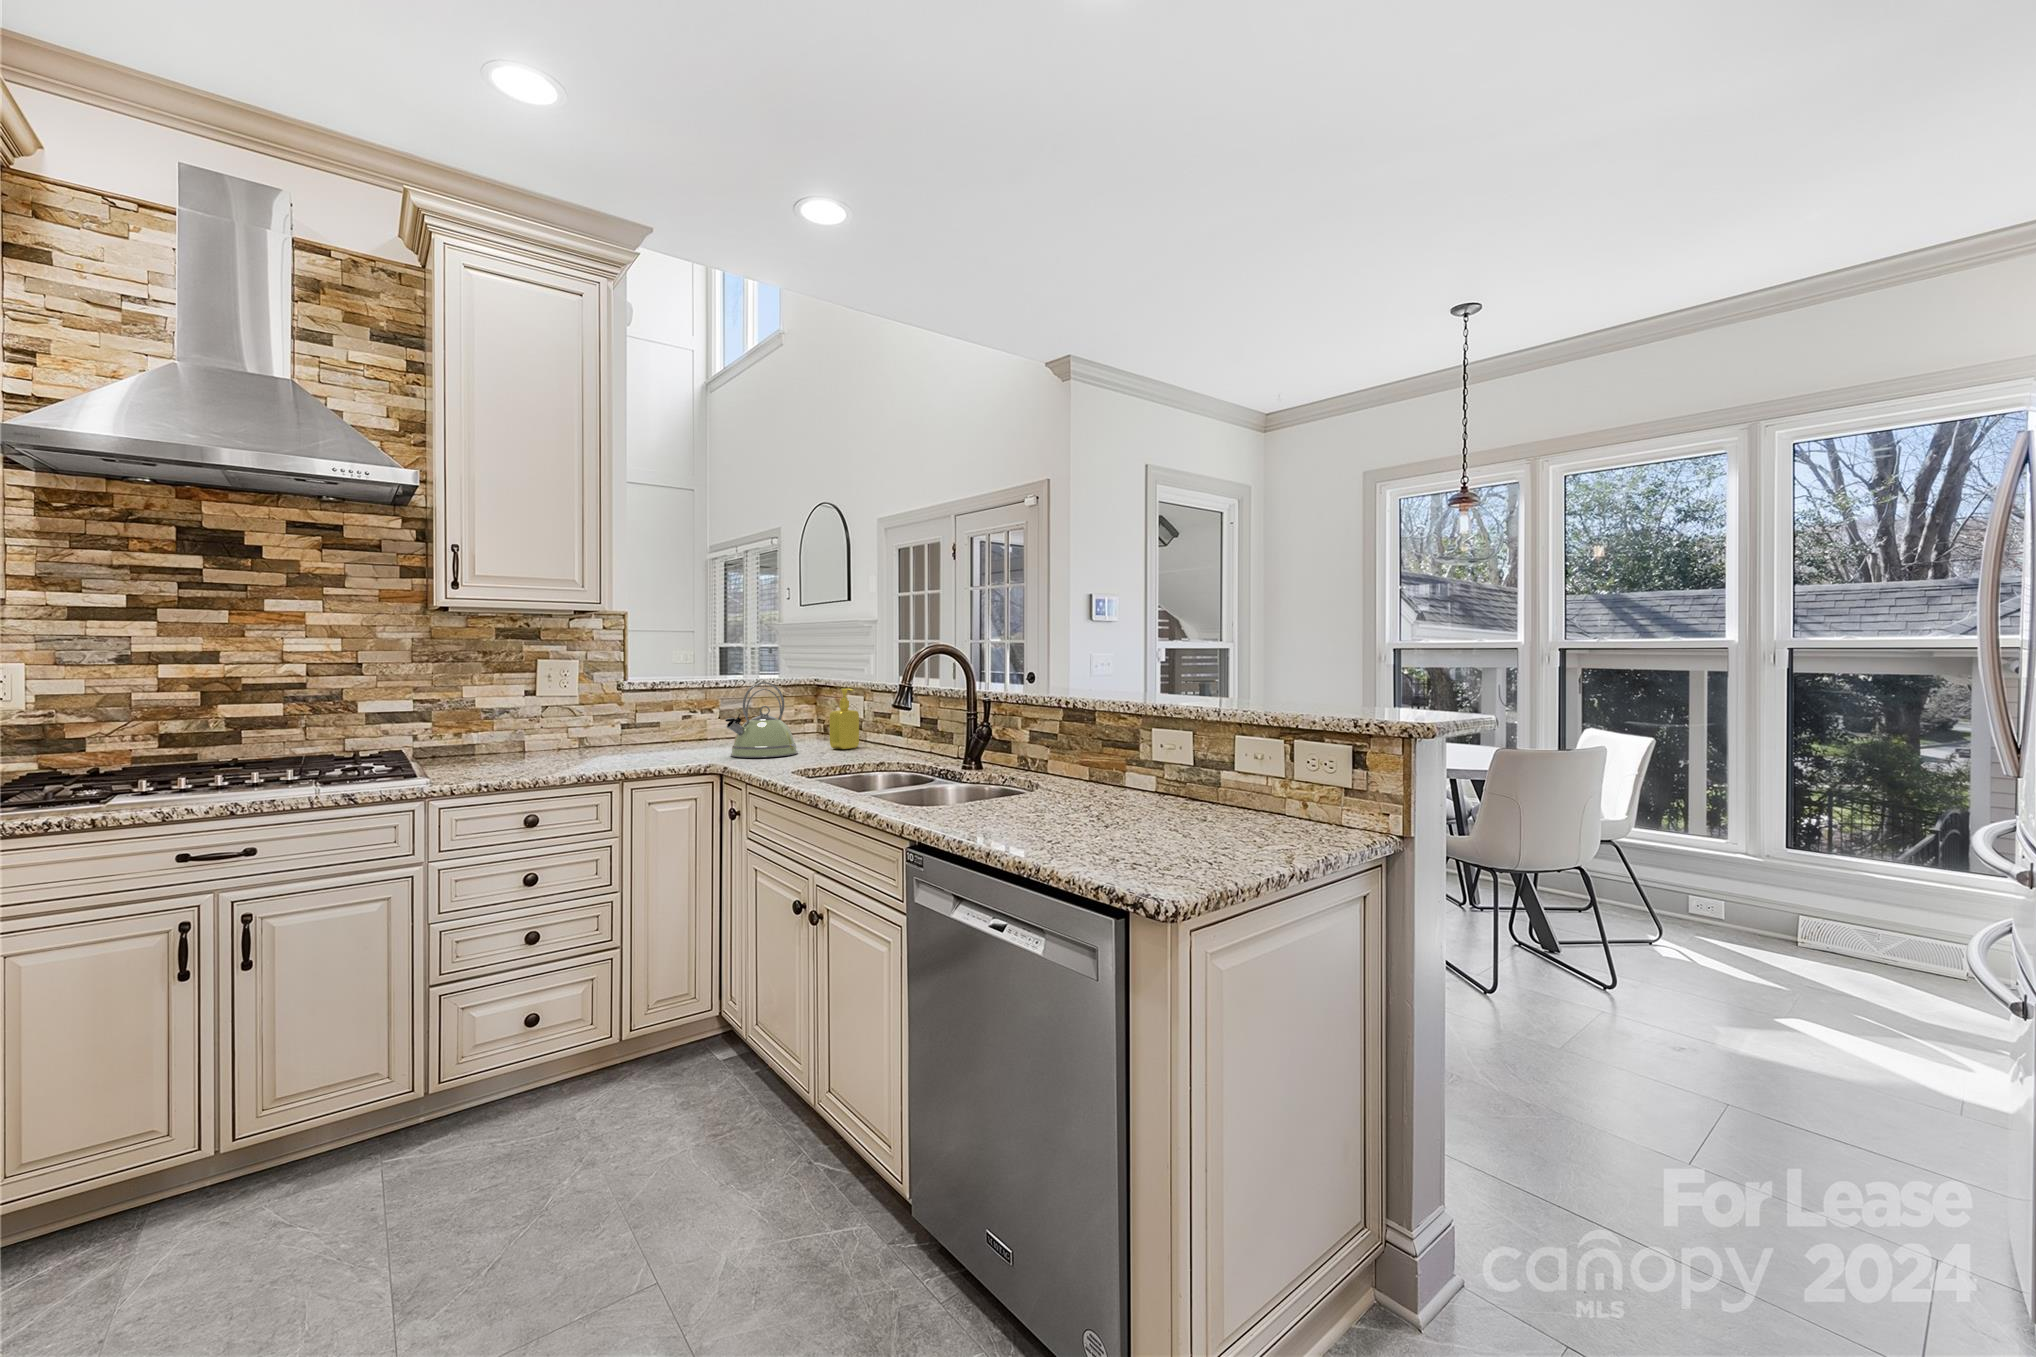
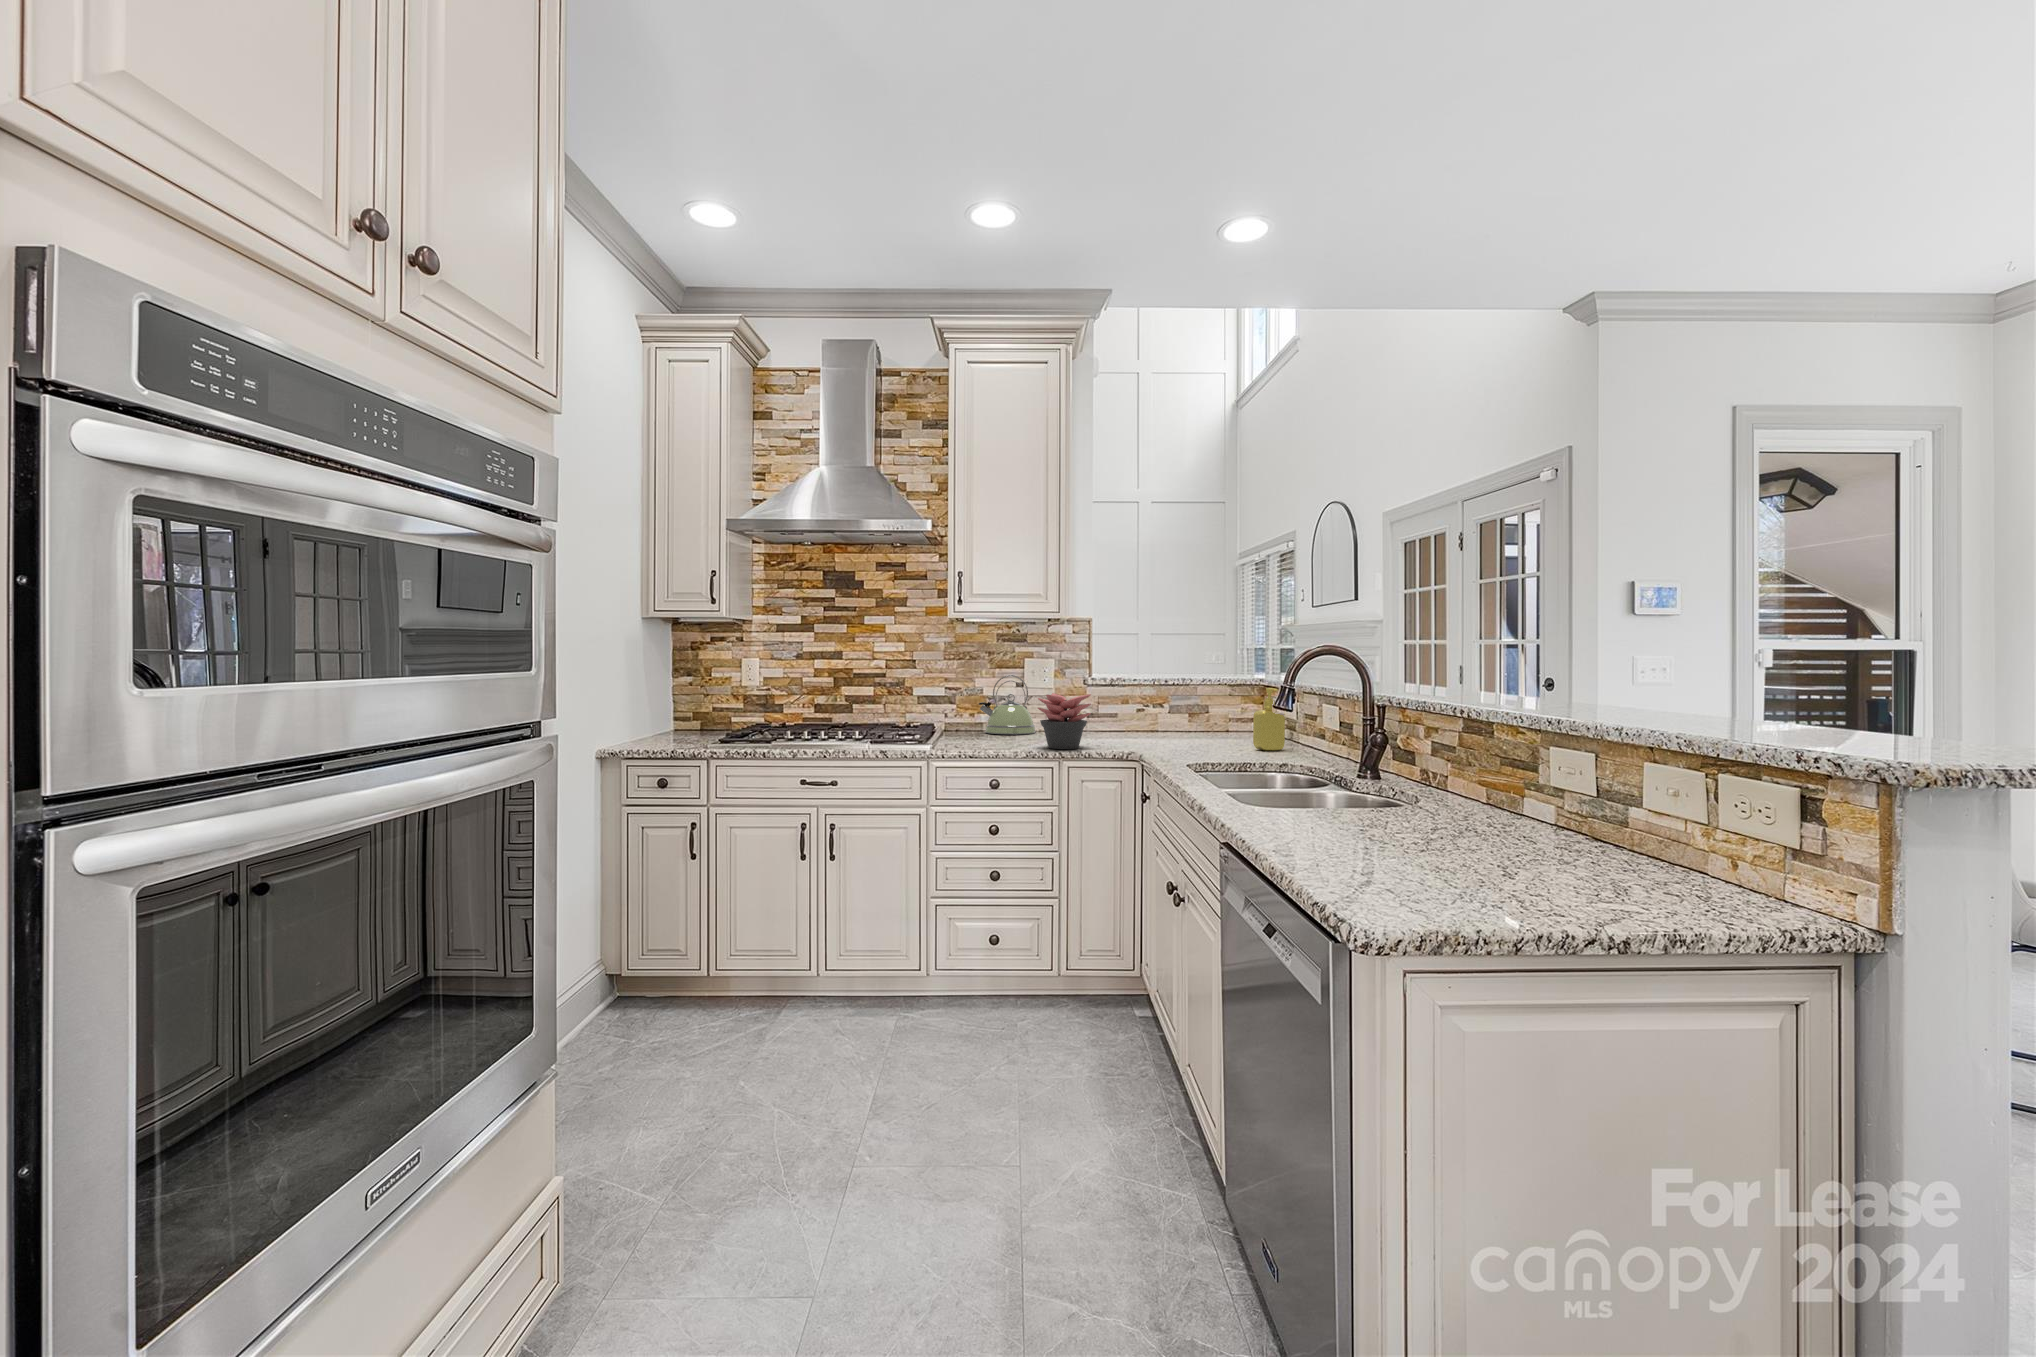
kettle: present [725,682,798,758] -> present [979,675,1036,734]
succulent plant: none [584,701,656,767] -> present [1038,693,1091,749]

